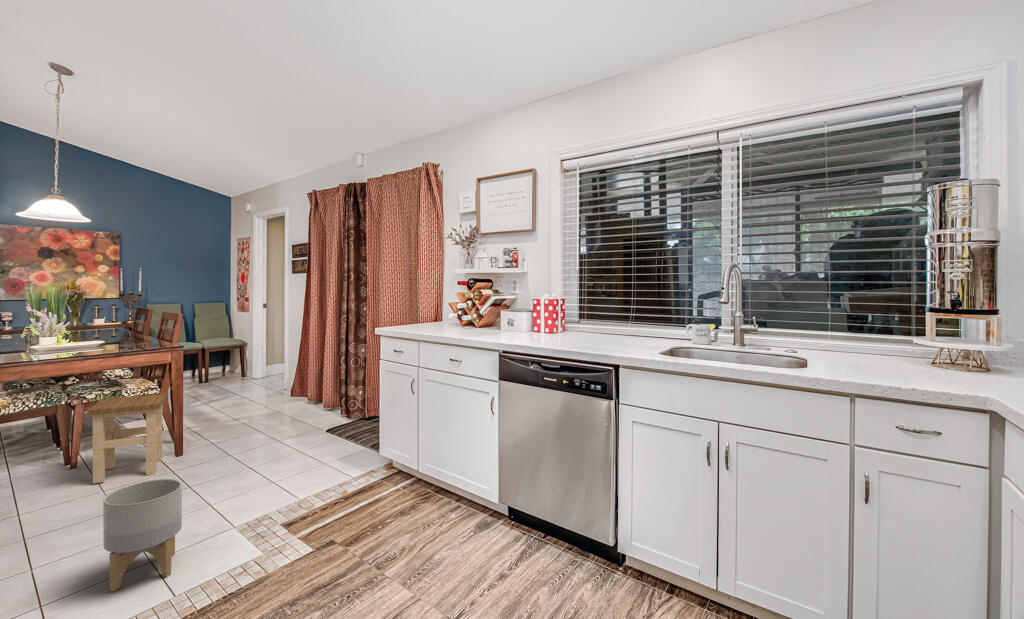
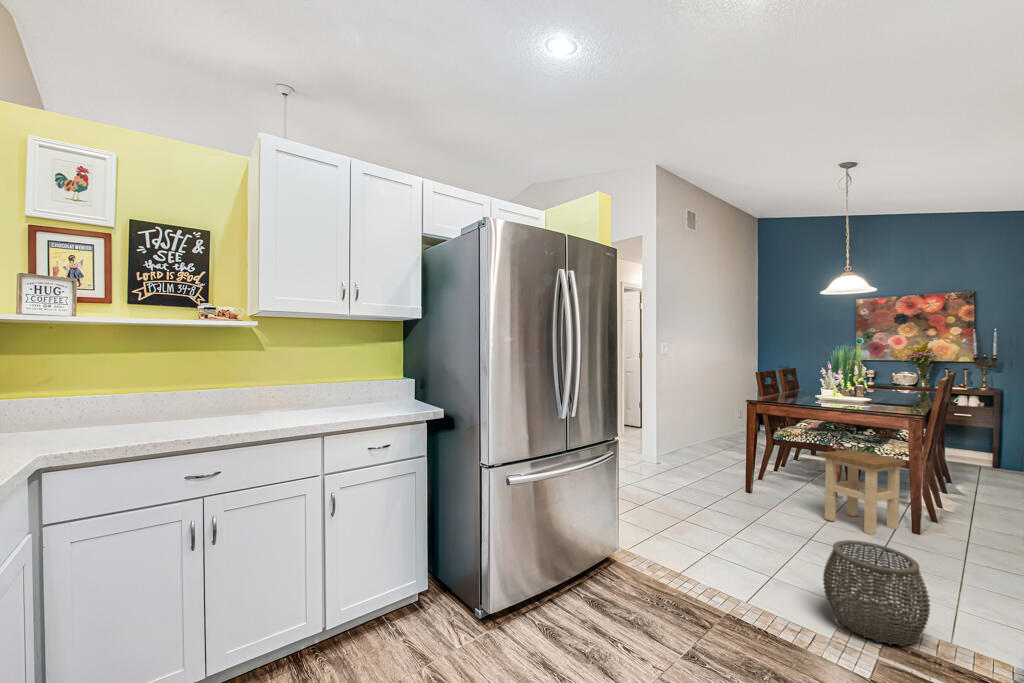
woven basket: none [226,457,308,542] -> present [823,540,930,646]
planter: present [103,479,182,591] -> none [730,505,788,594]

